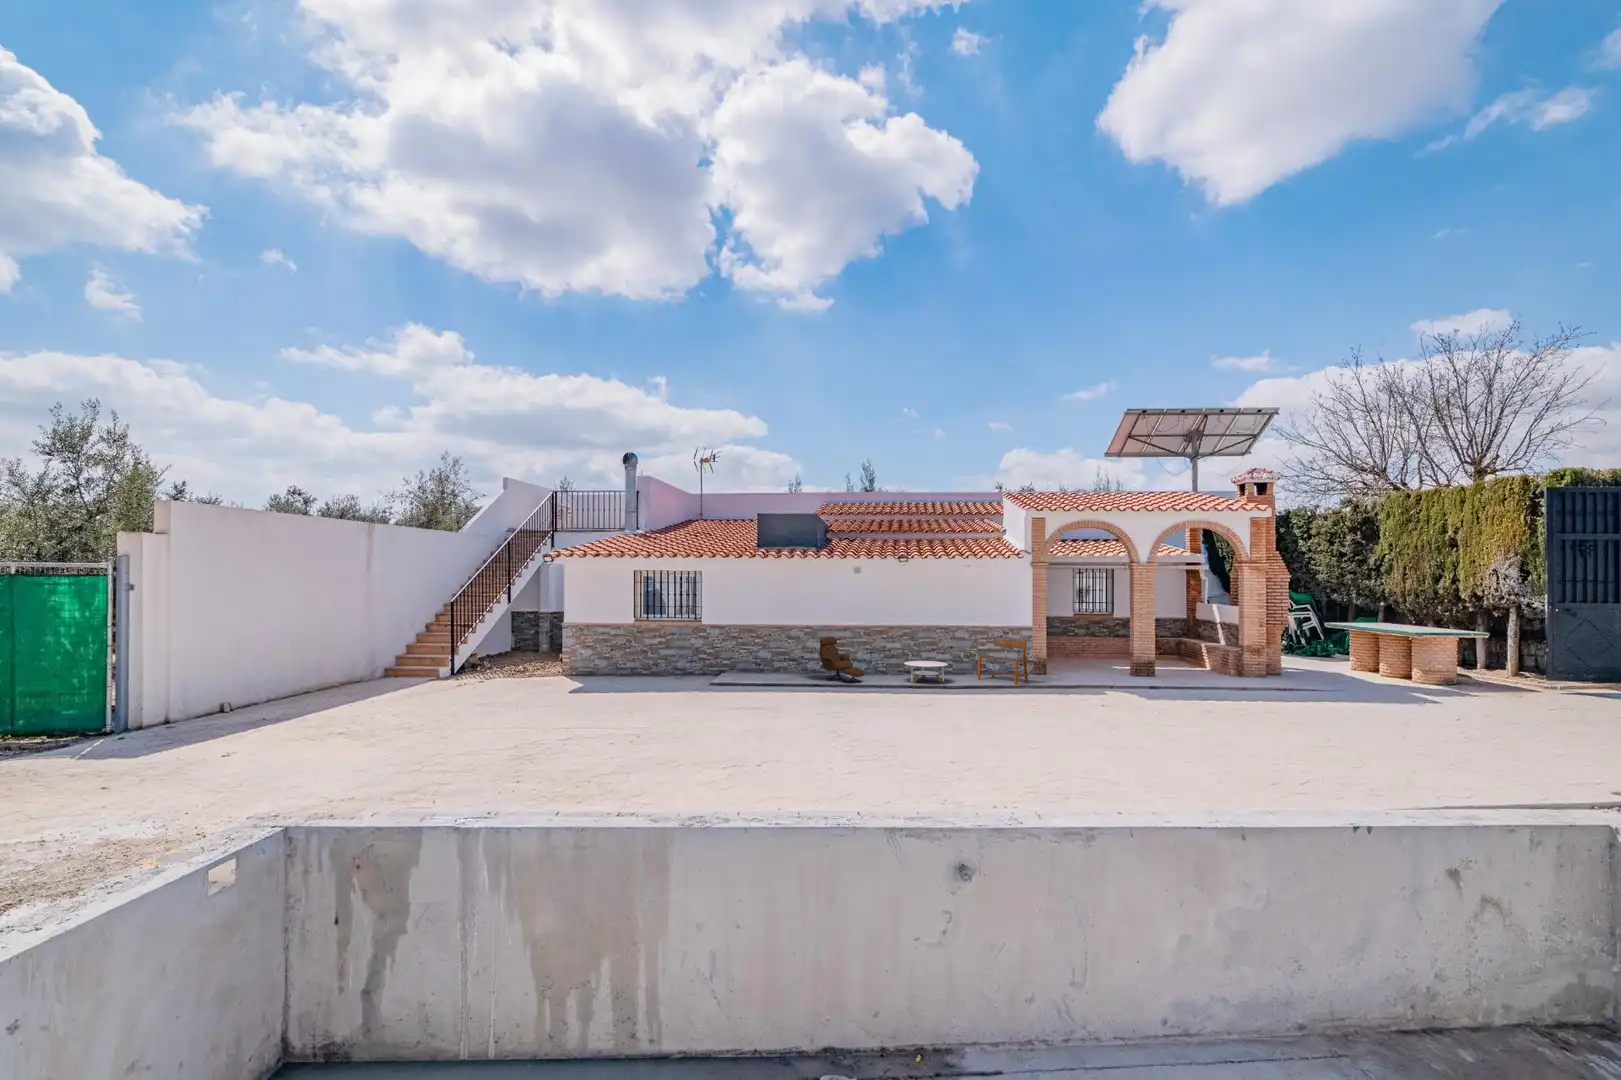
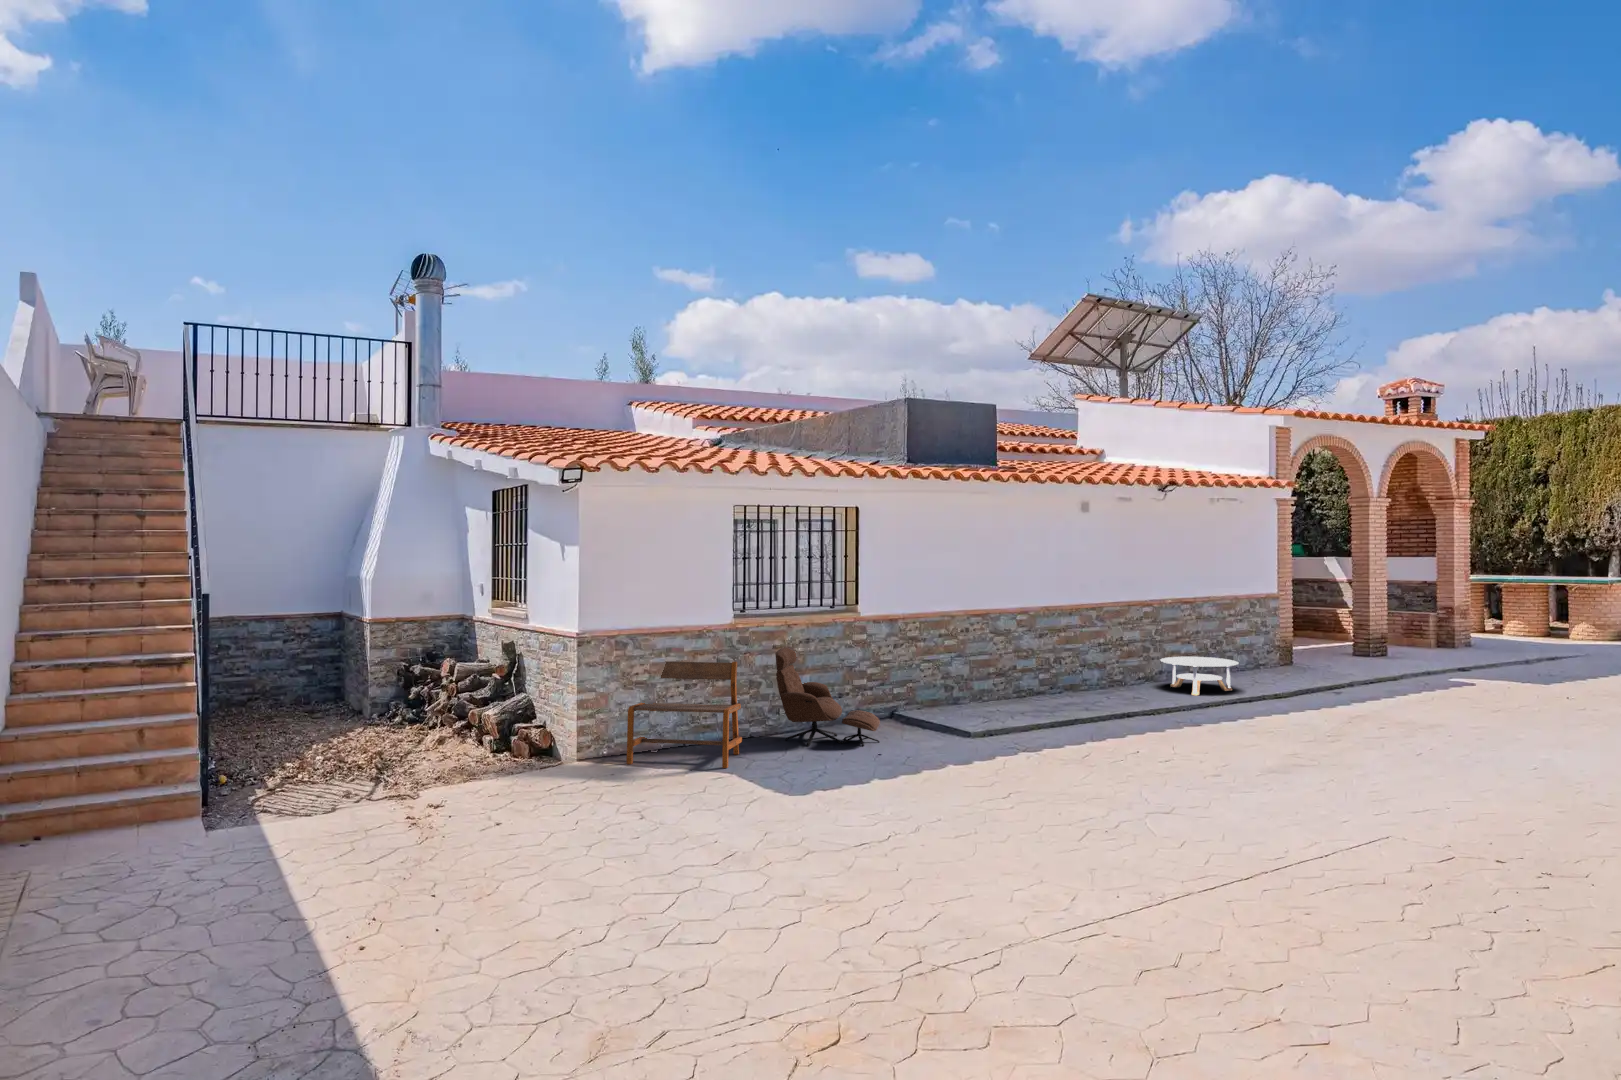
lounge chair: present [820,637,865,683] -> present [775,648,880,746]
bench: present [978,639,1028,684] -> present [627,661,742,768]

